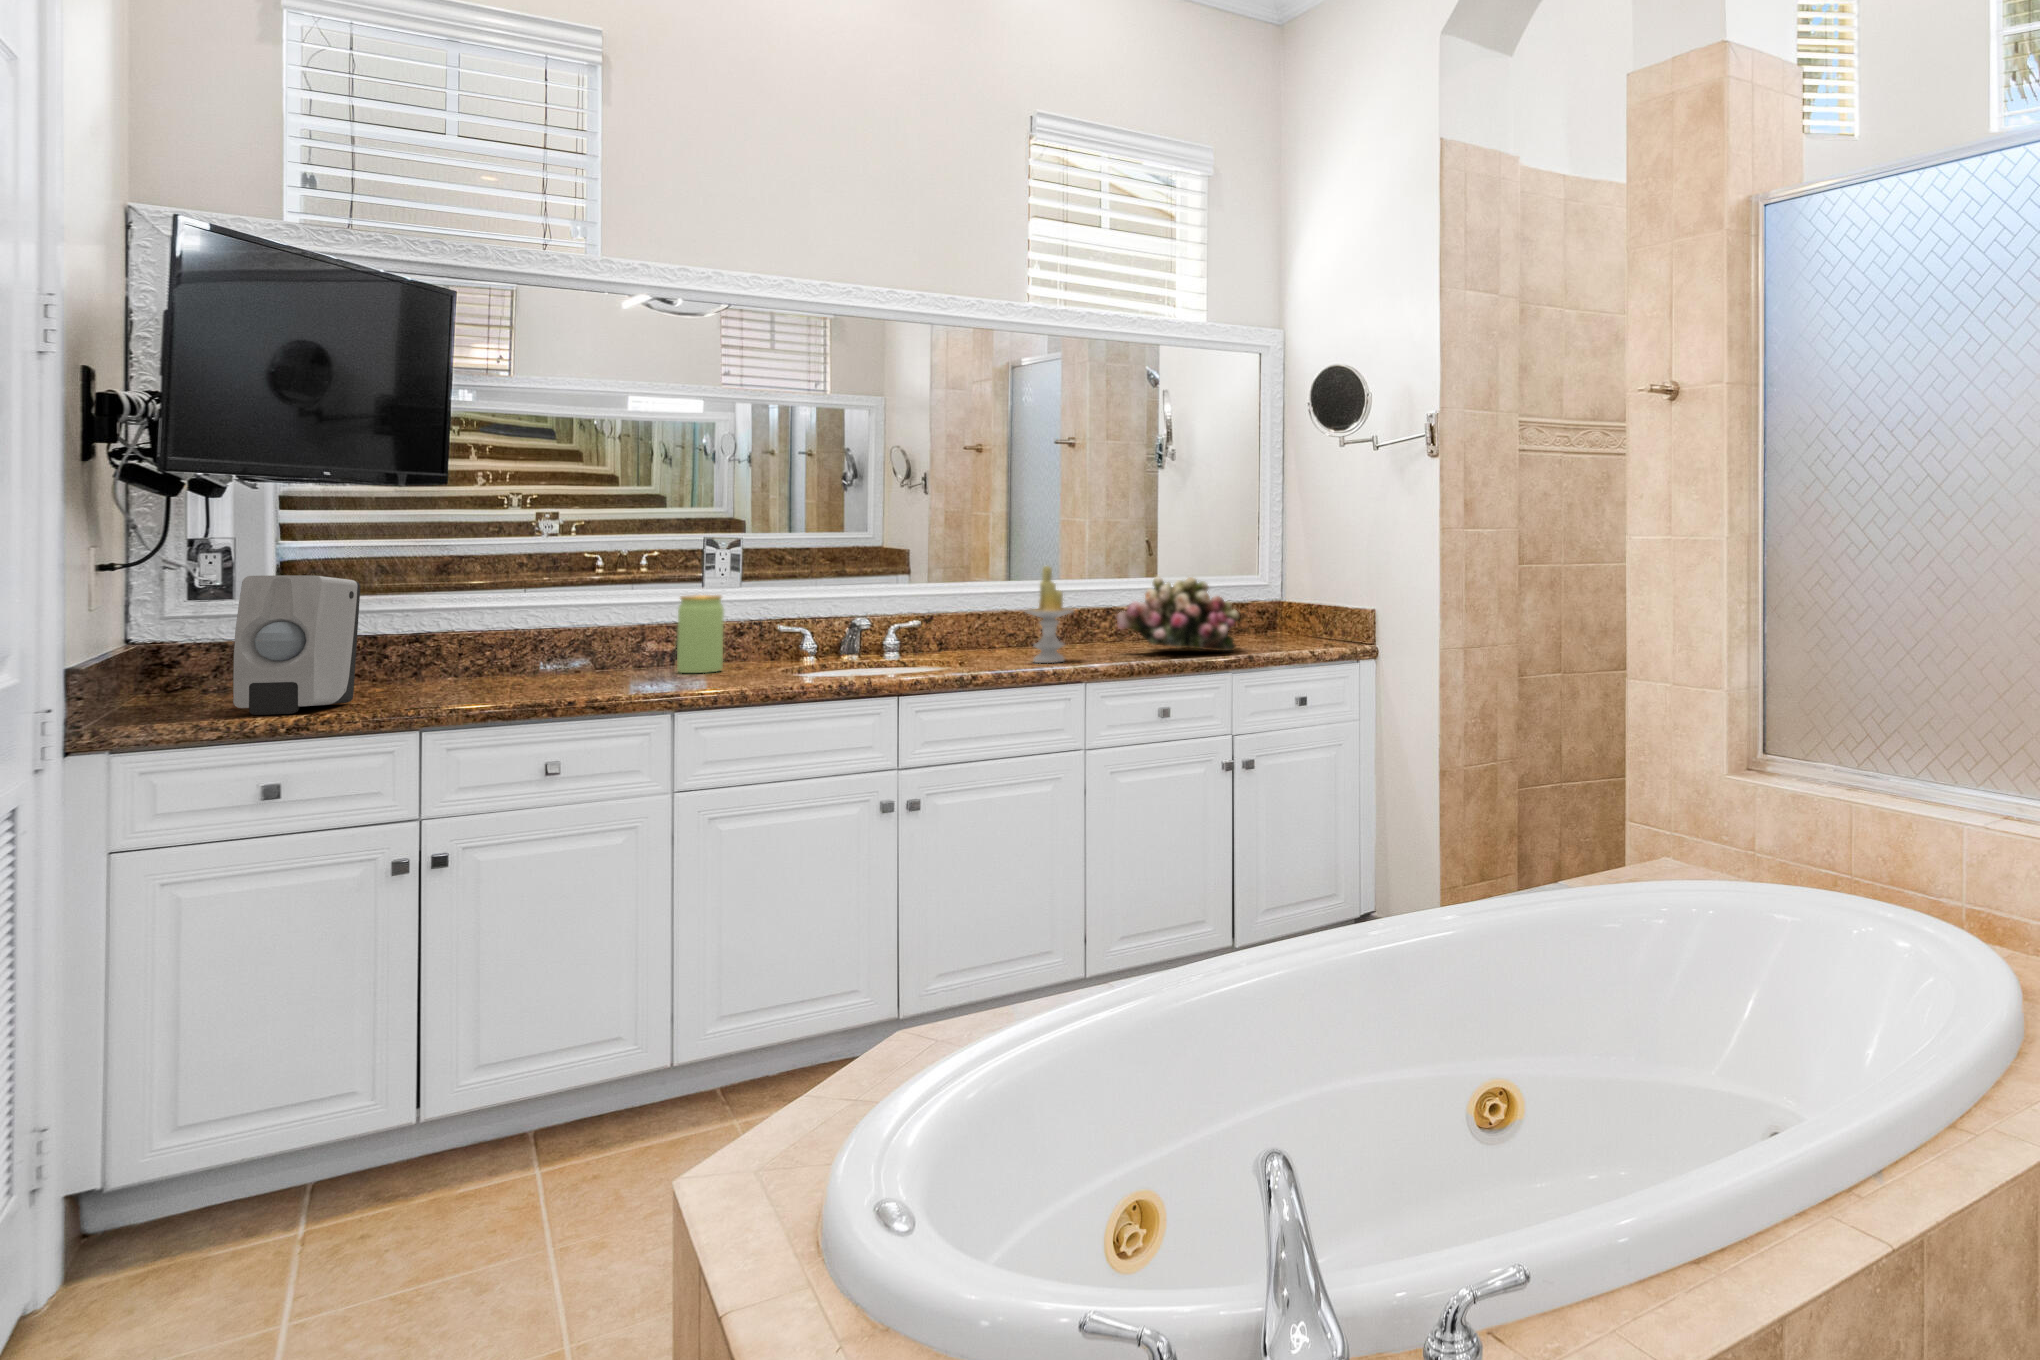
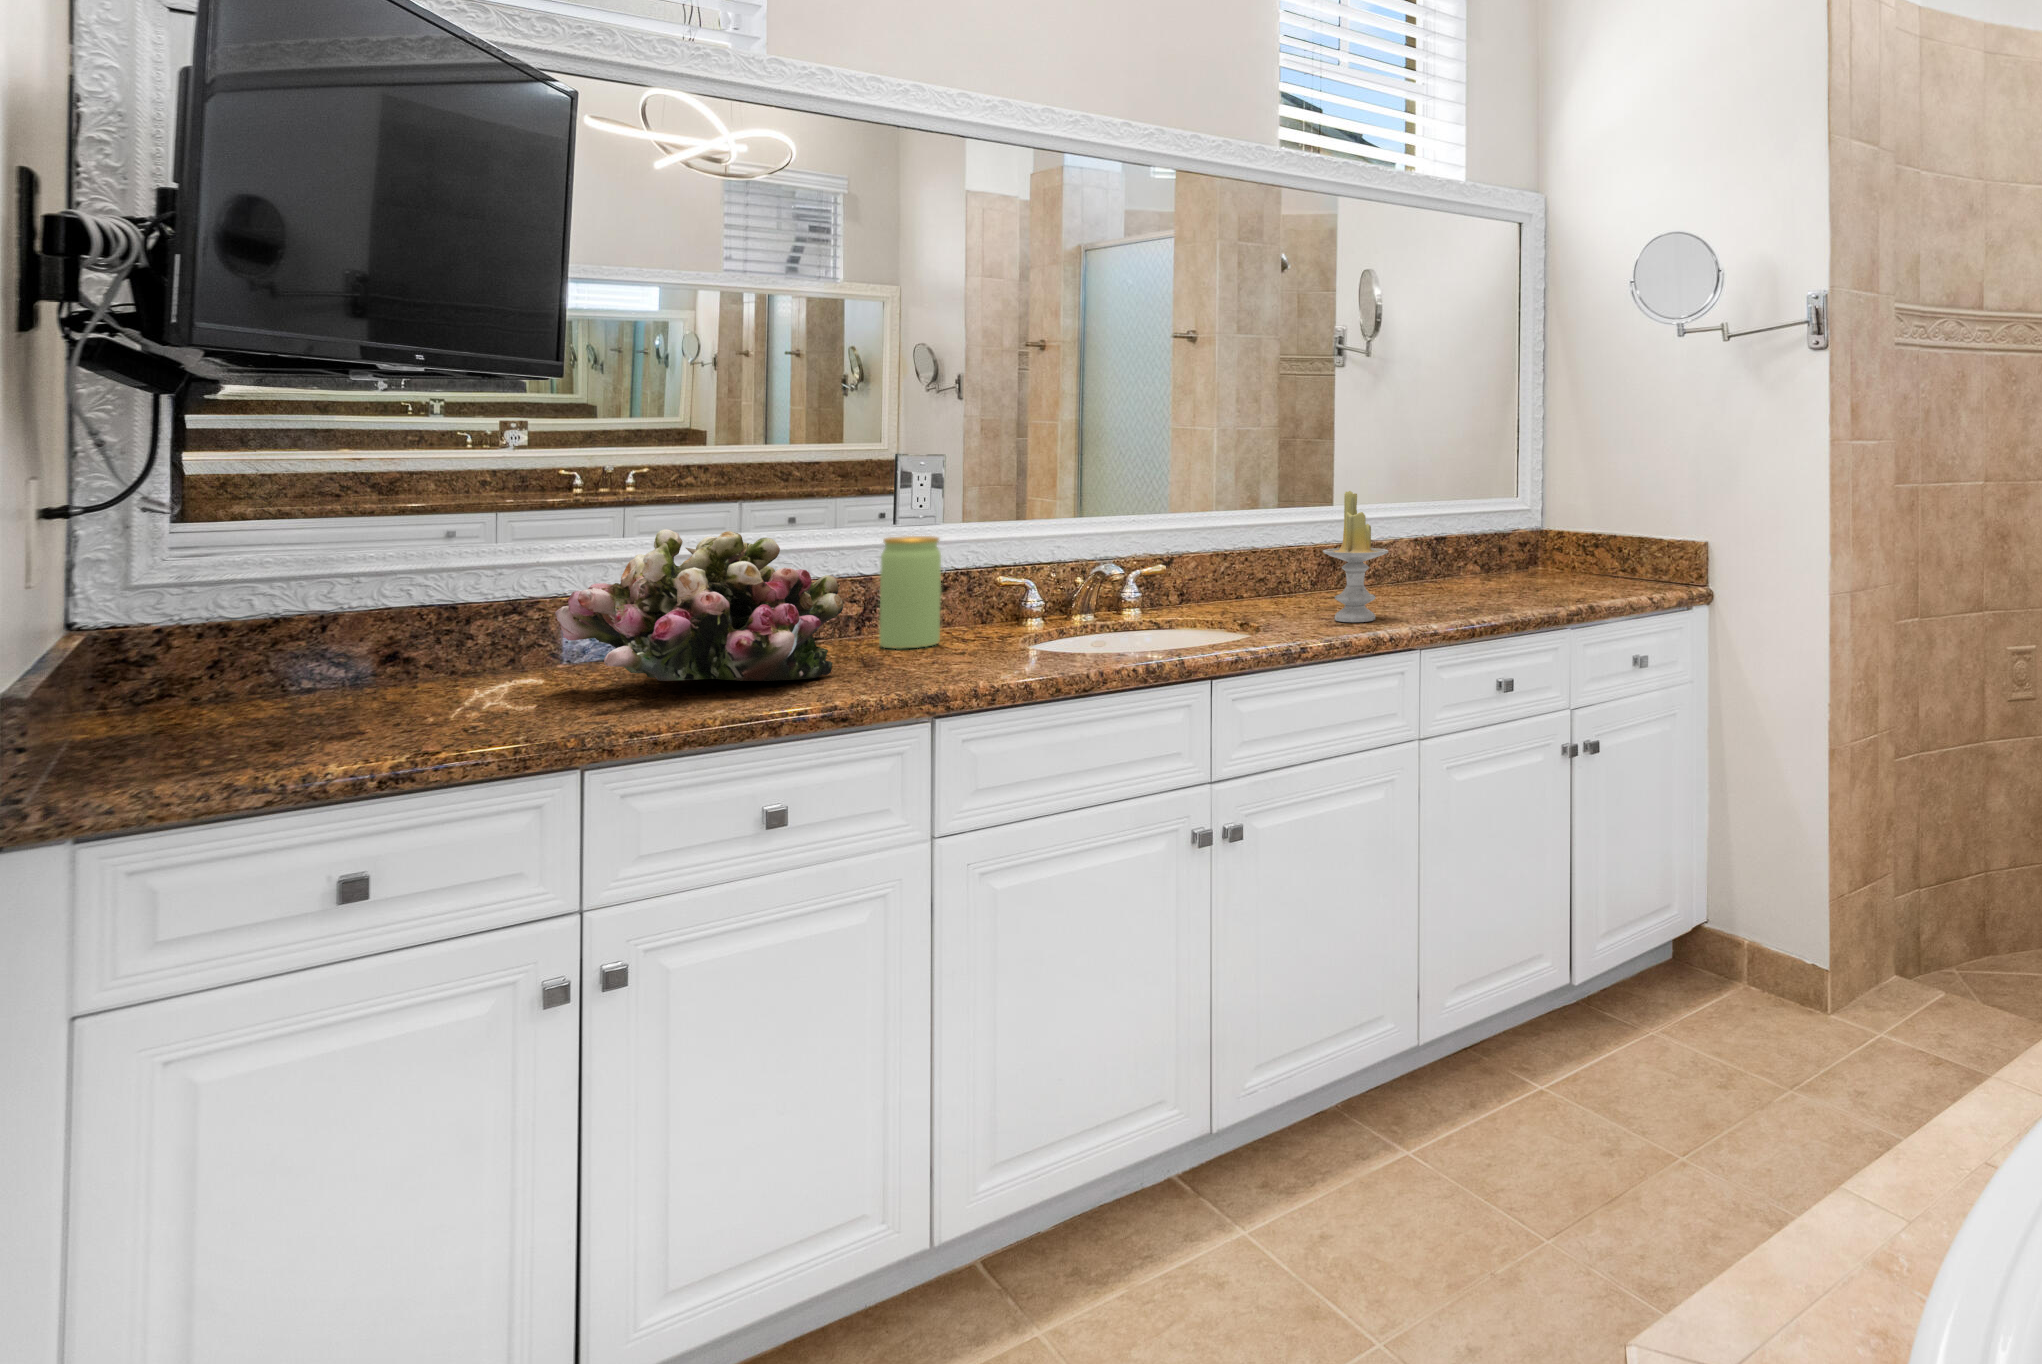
soap dispenser: present [233,575,360,715] -> none [282,522,471,757]
flower arrangement: present [1117,577,1240,651] -> present [555,529,843,681]

